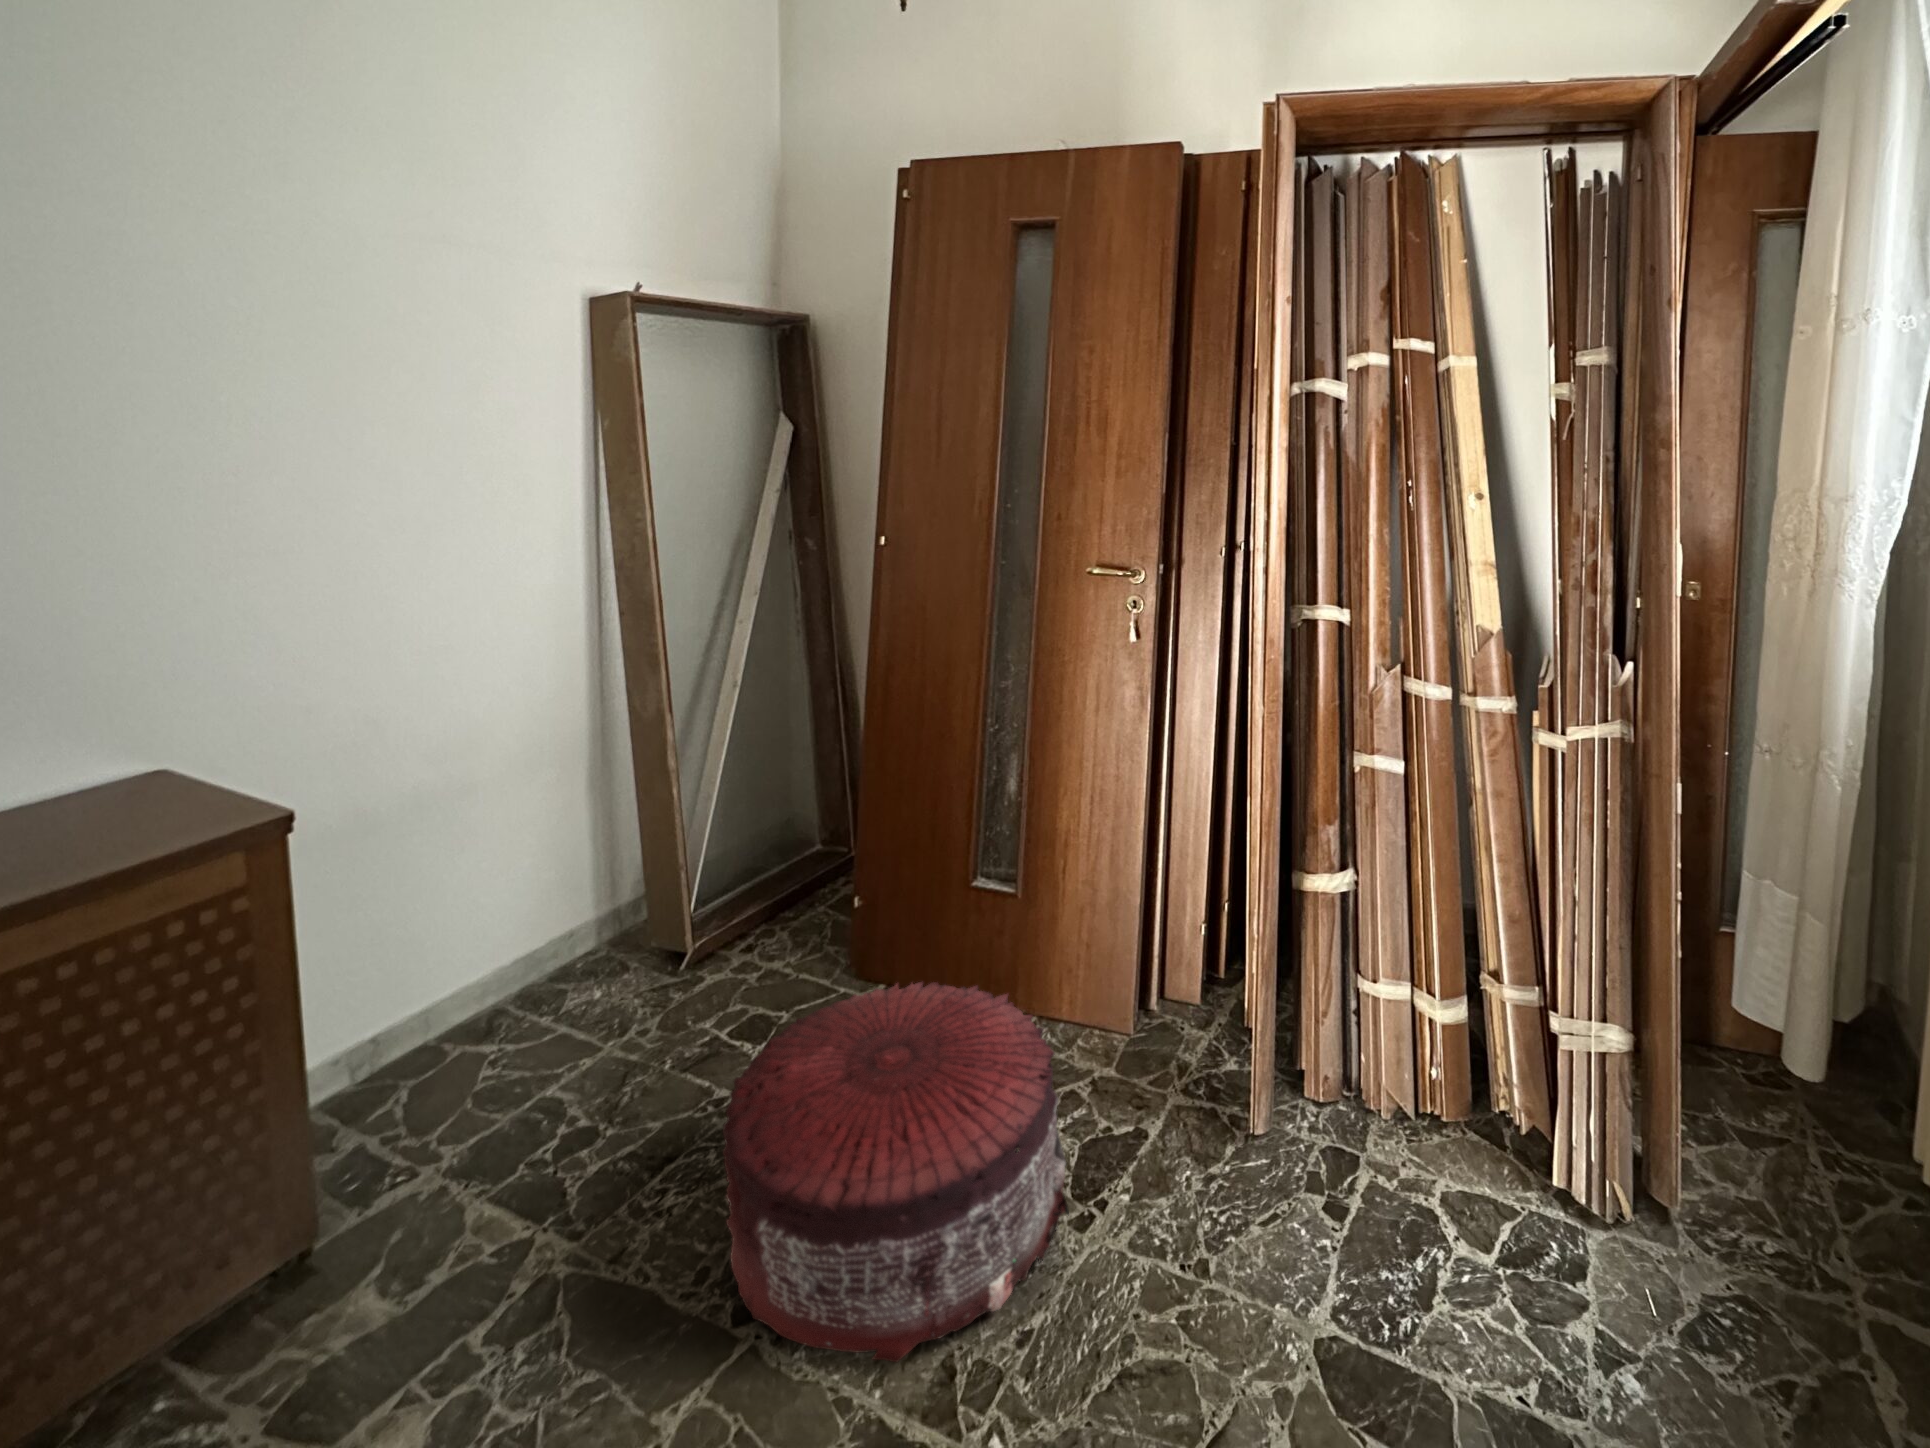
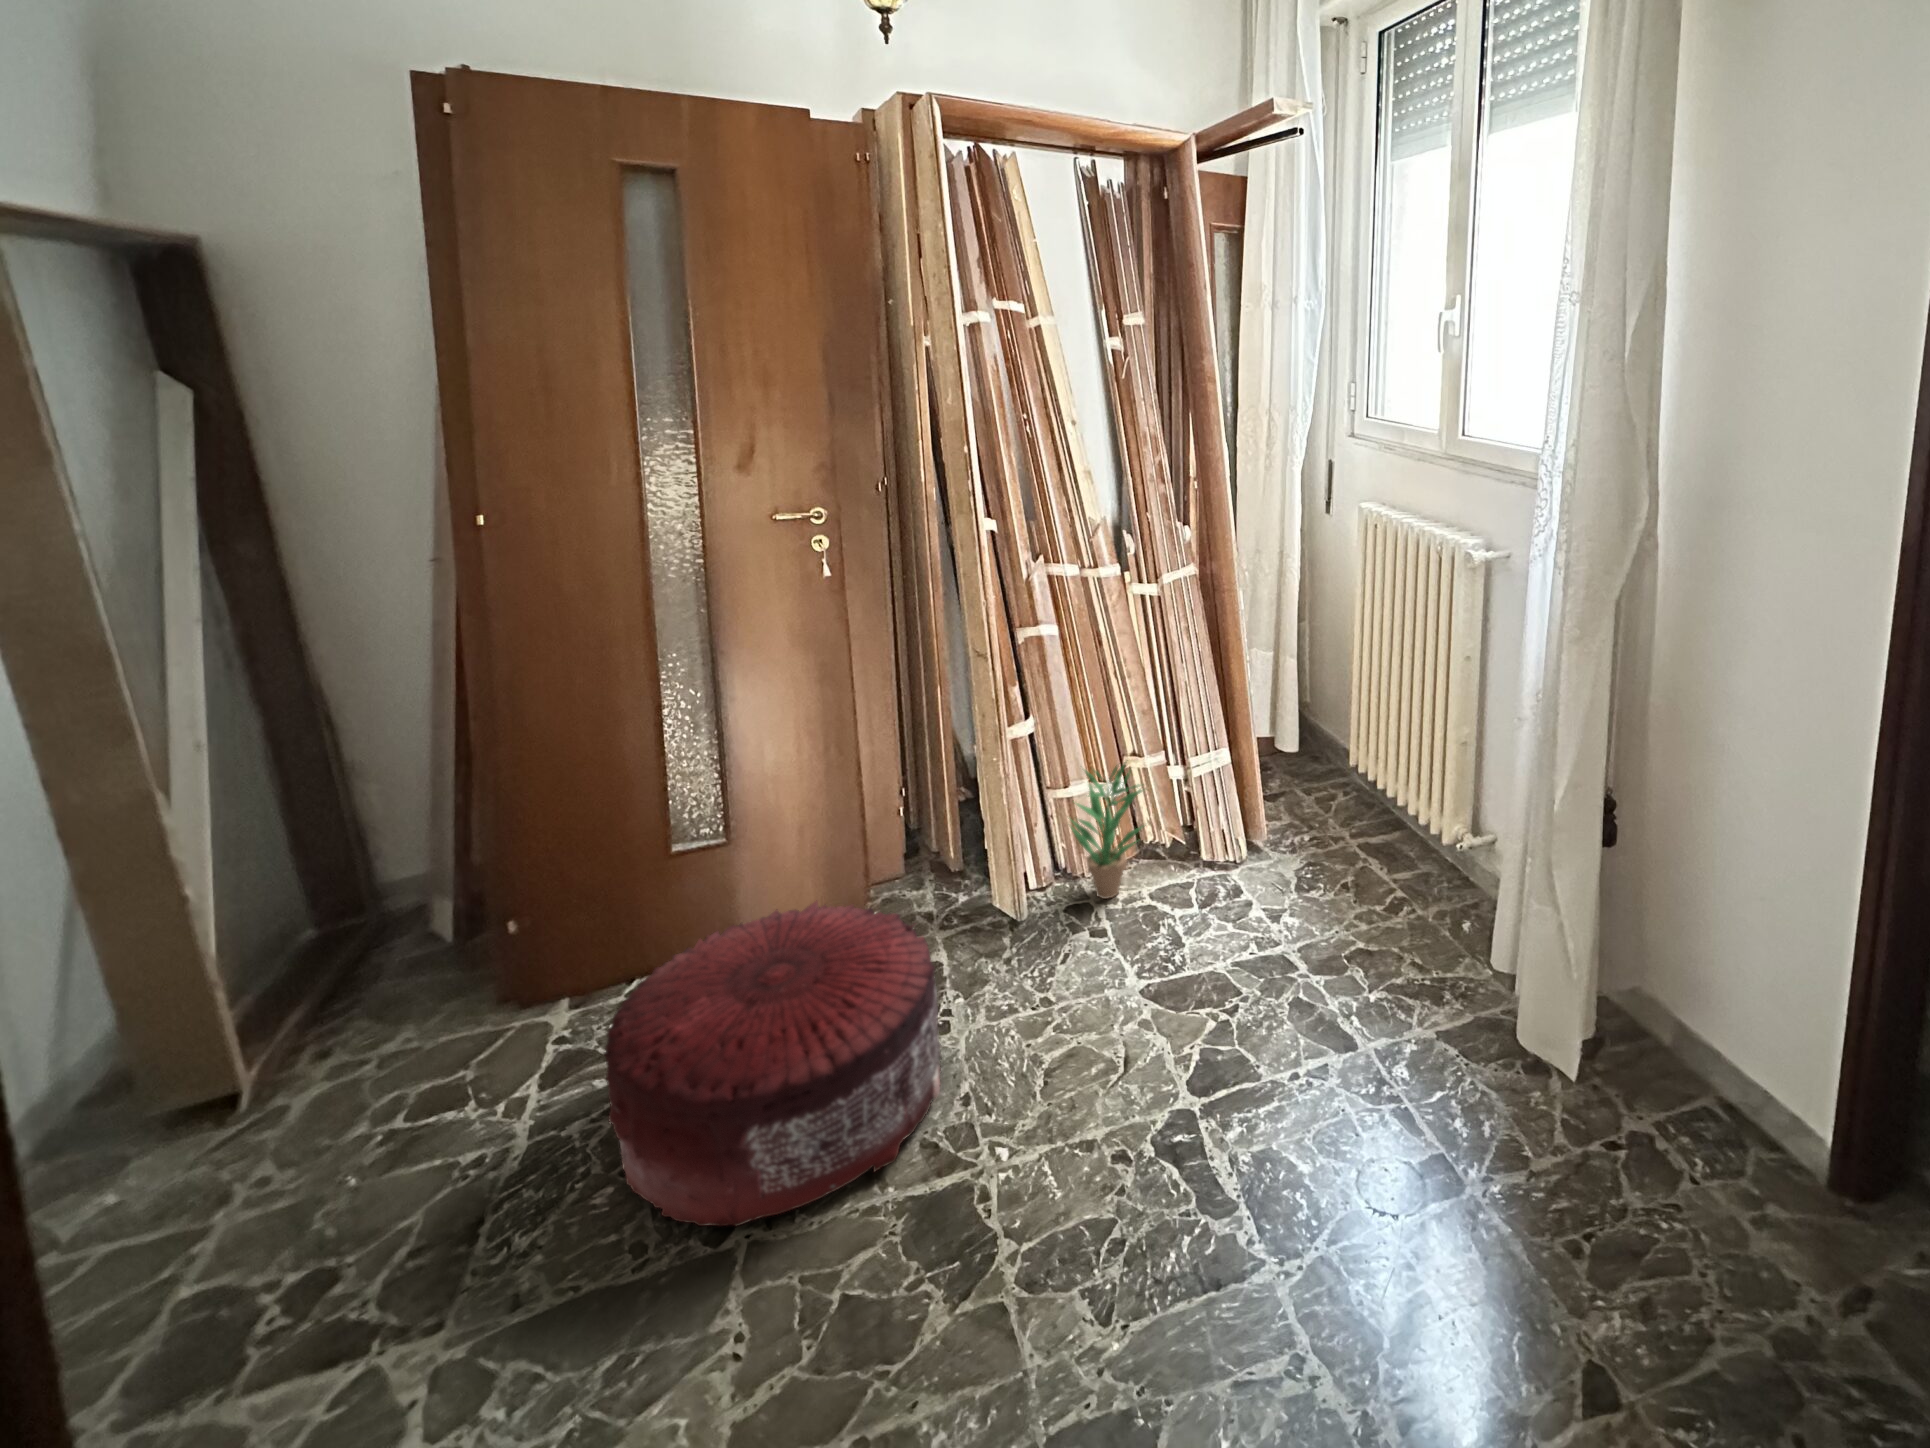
potted plant: none [1335,959,1450,1167] -> present [1070,763,1144,899]

